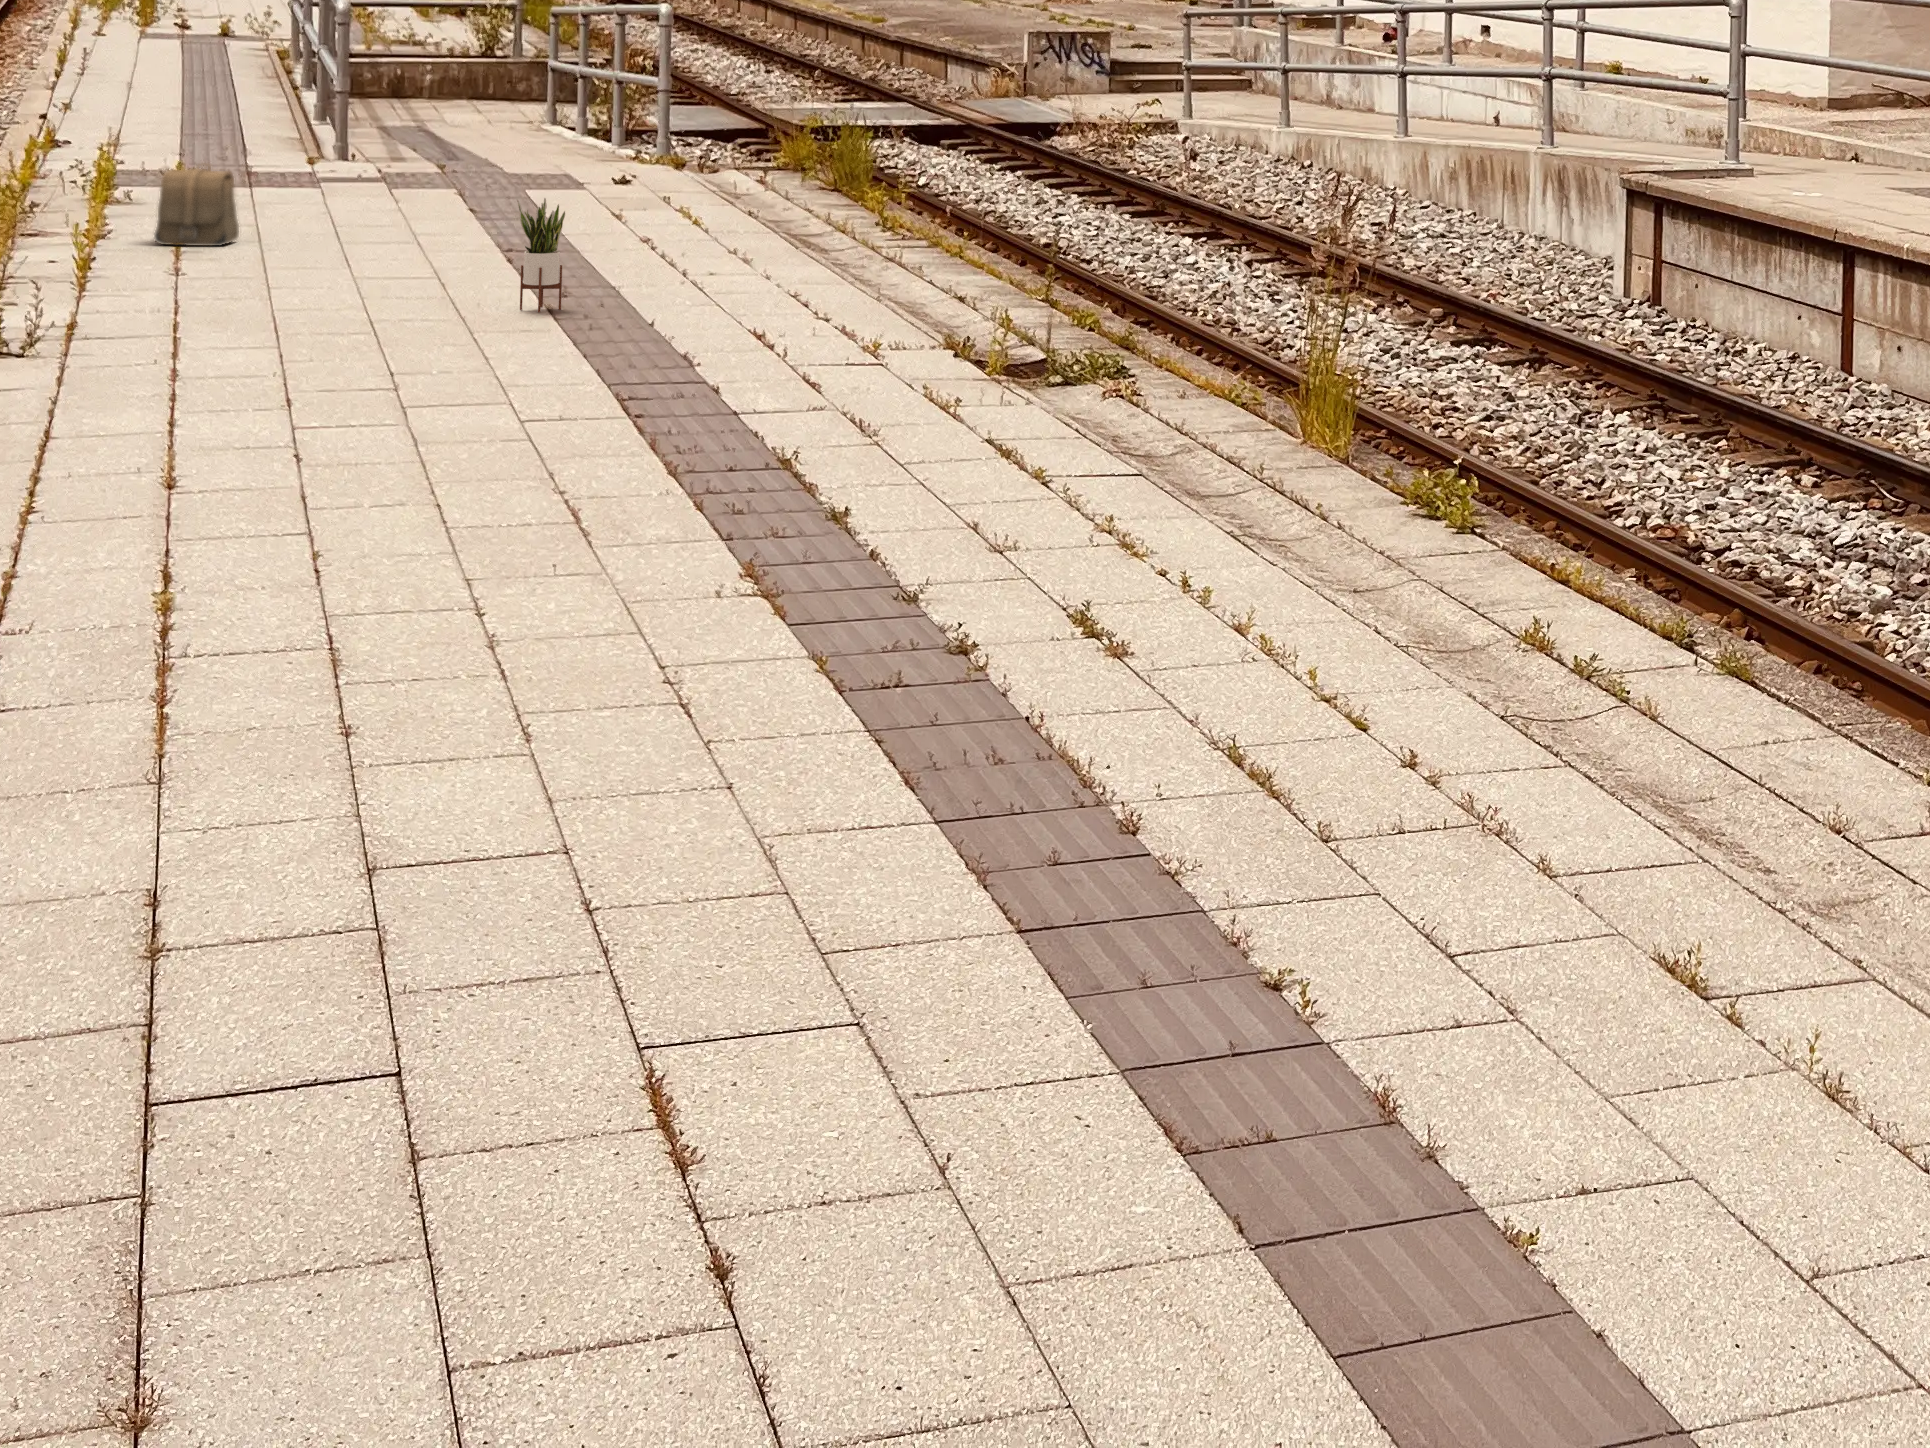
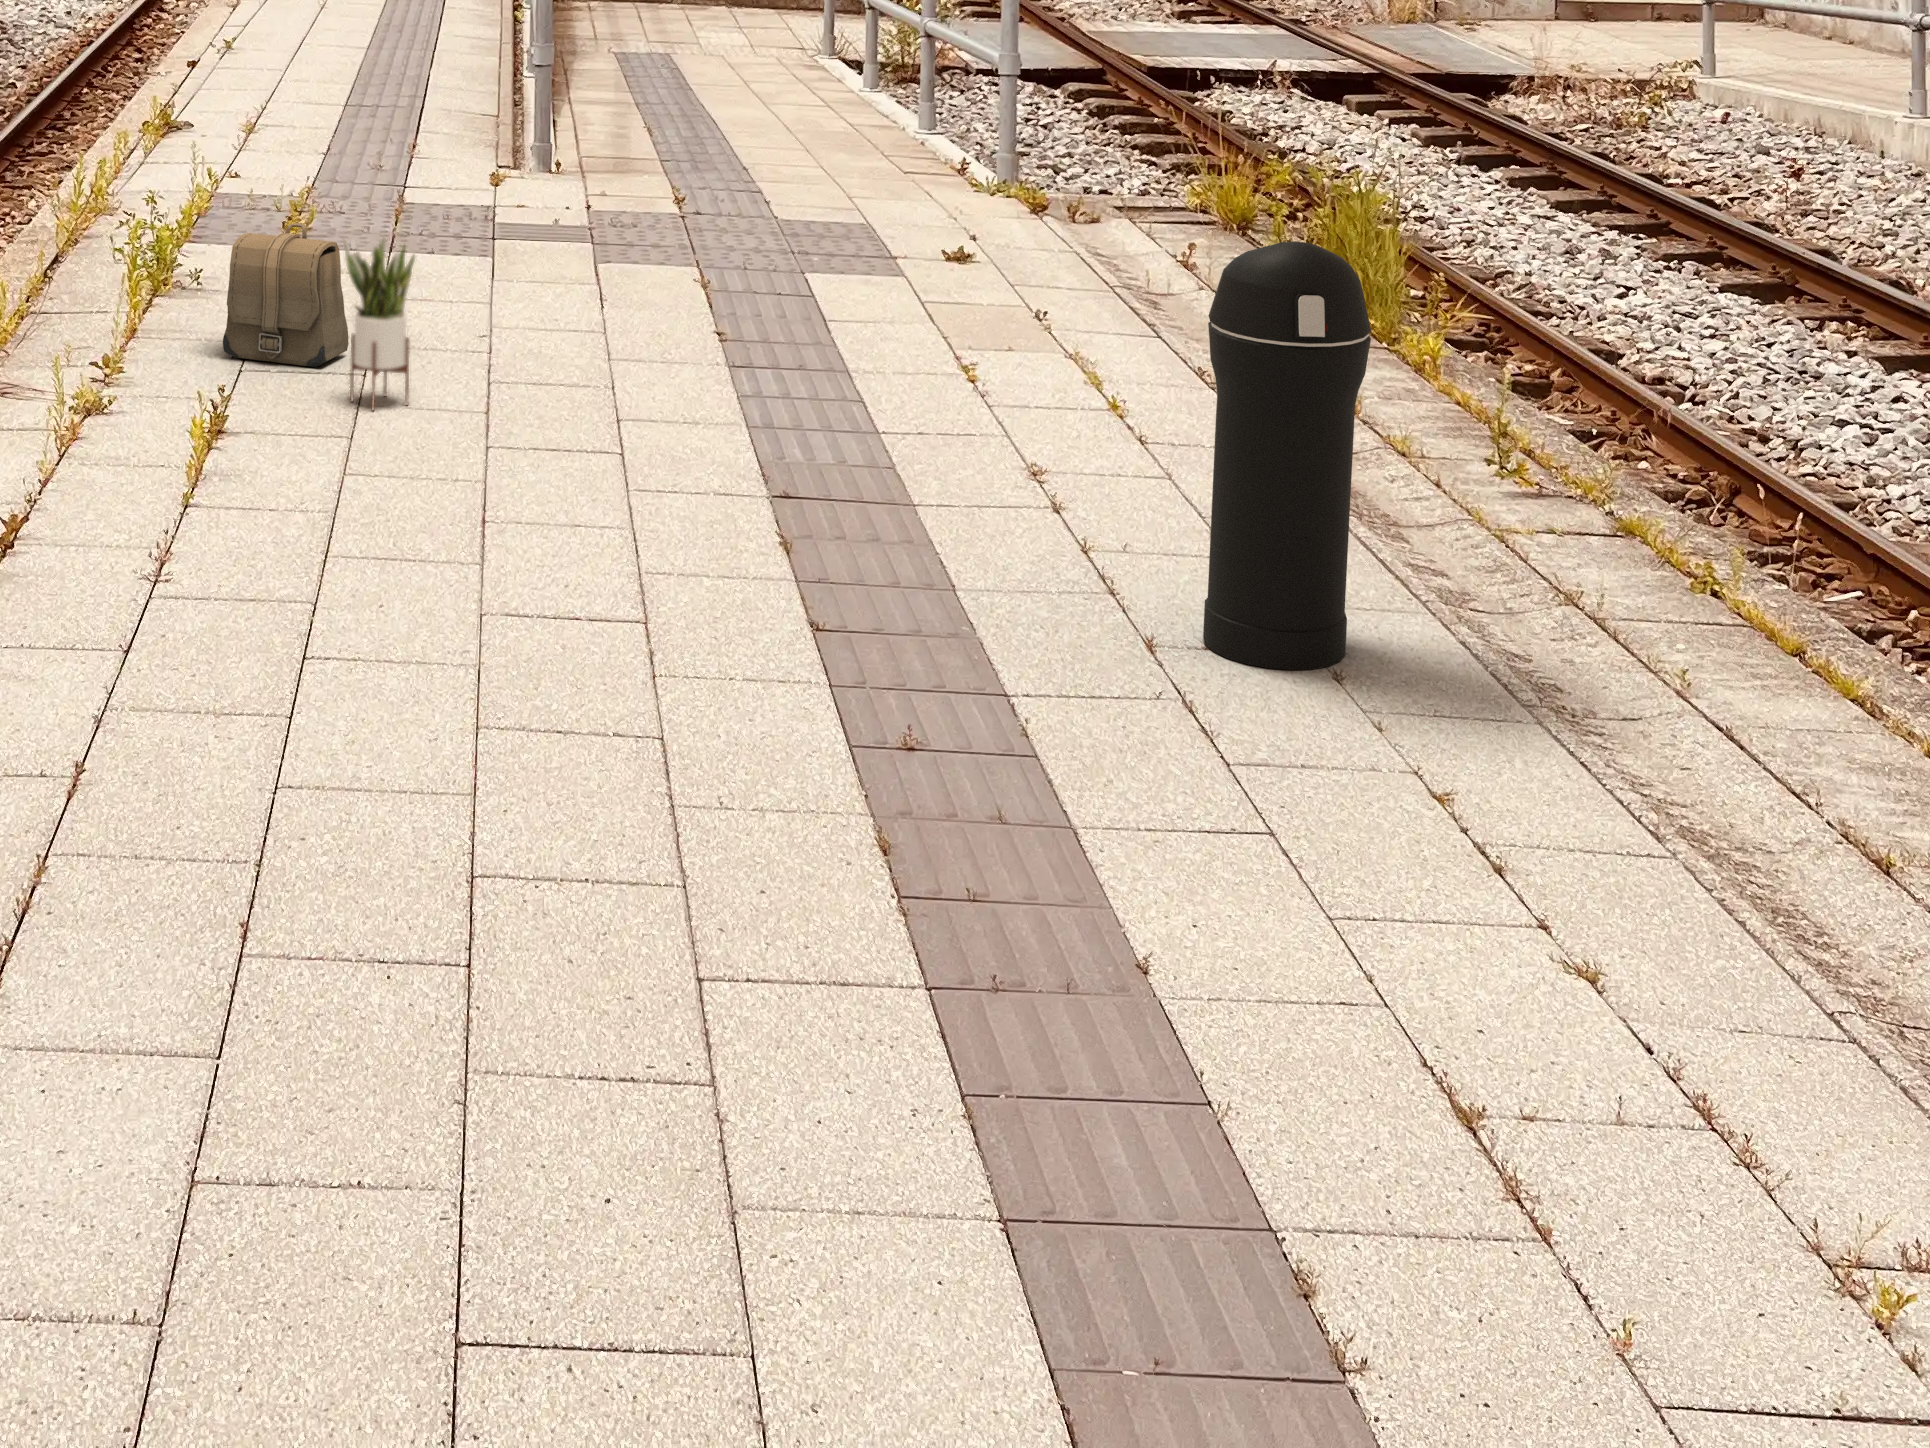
trash can: none [733,101,808,296] -> present [1203,241,1371,670]
potted plant: present [517,198,565,312] -> present [342,234,415,410]

